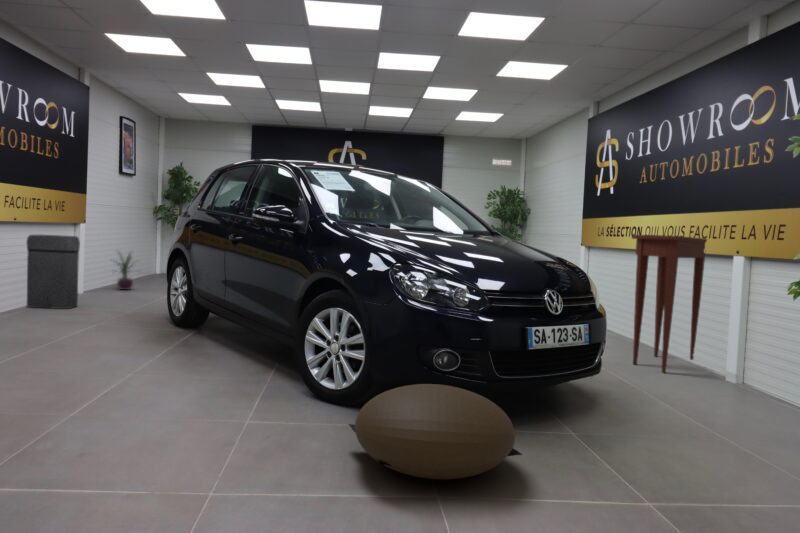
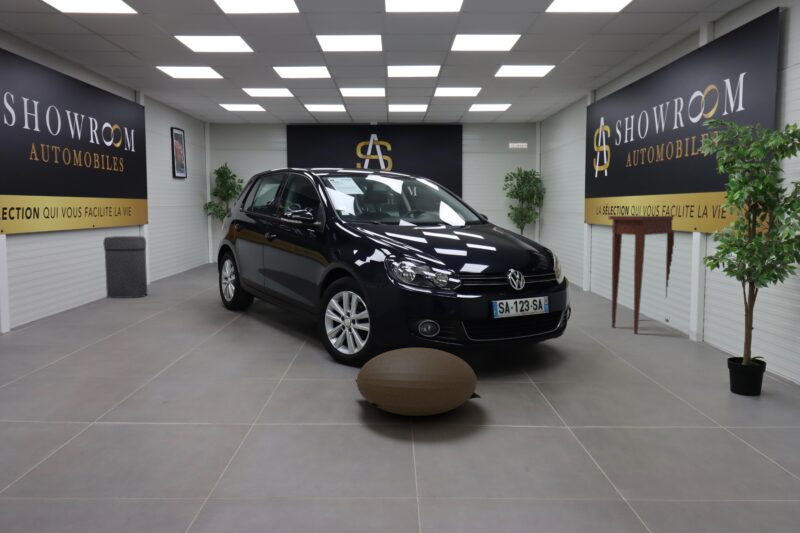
decorative plant: present [117,253,133,290] -> none [160,244,203,279]

